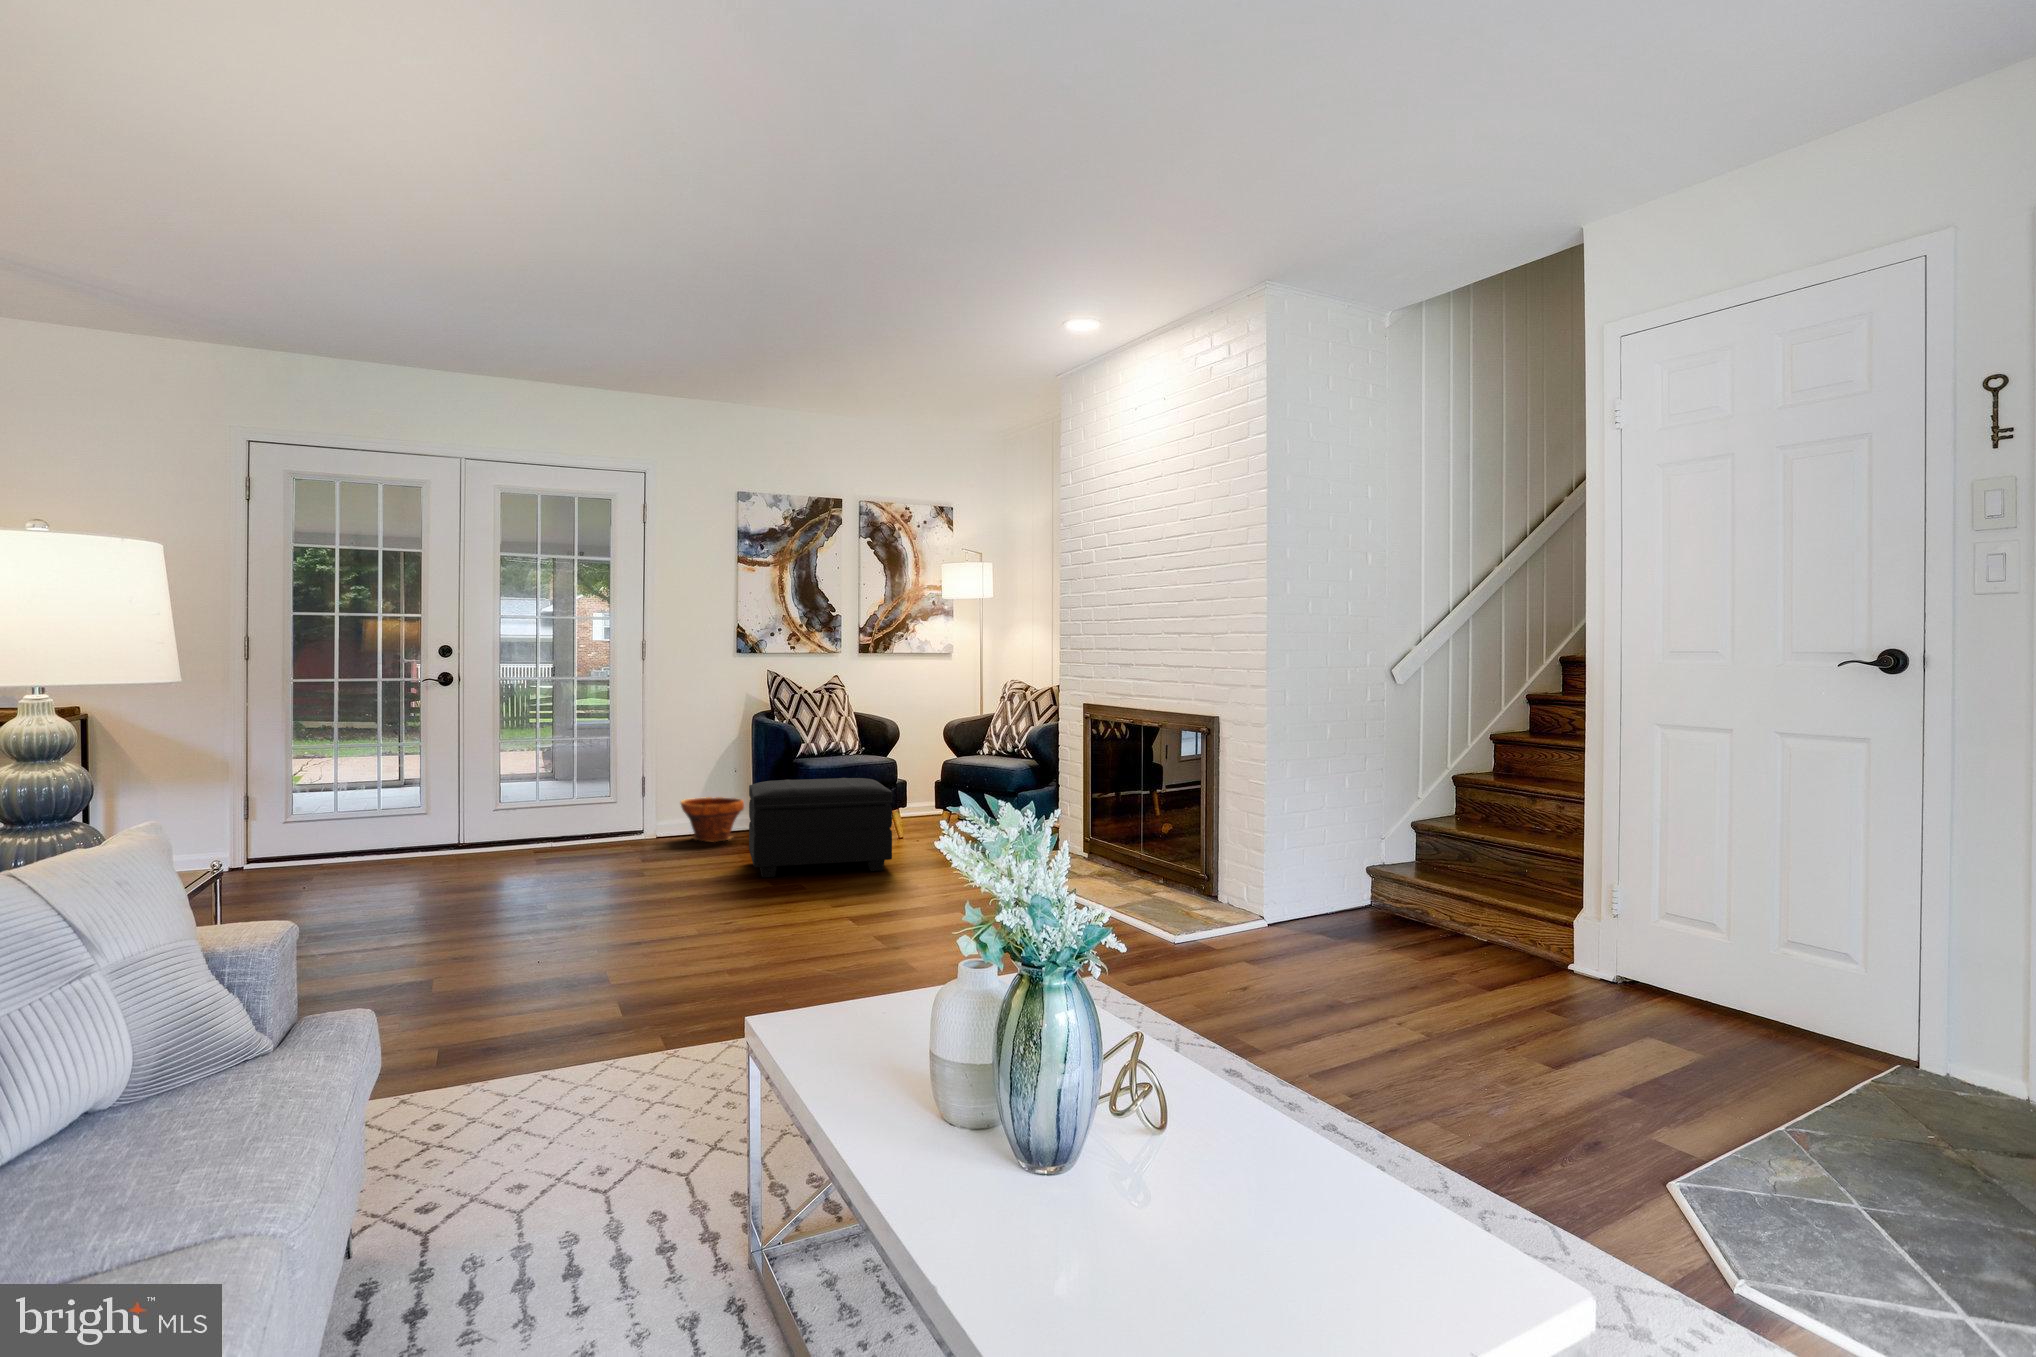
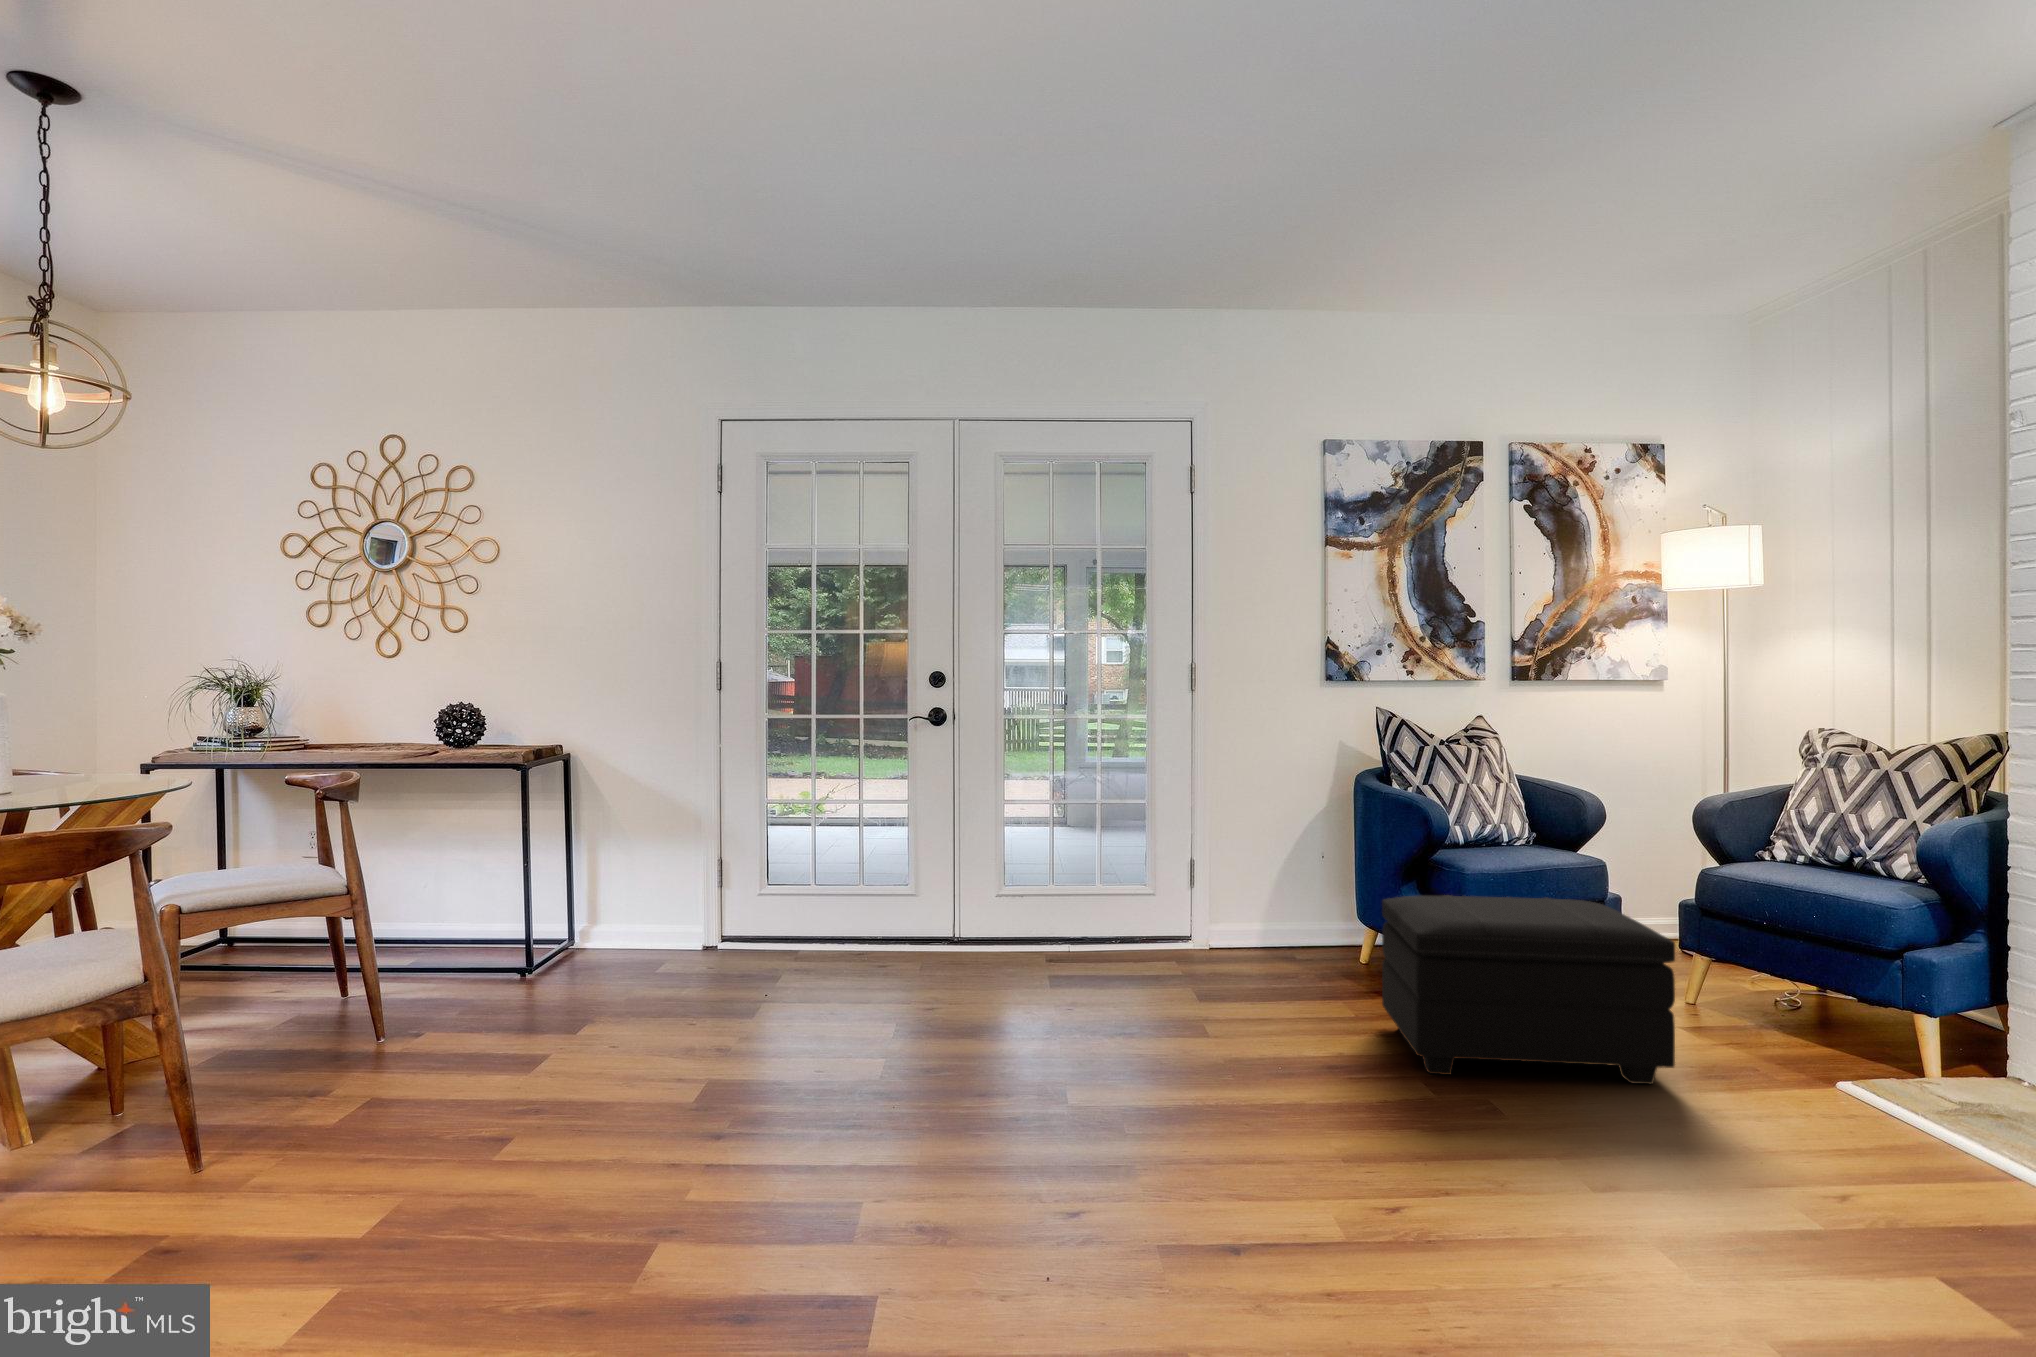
planter: present [681,797,744,841] -> none [1248,894,1344,967]

